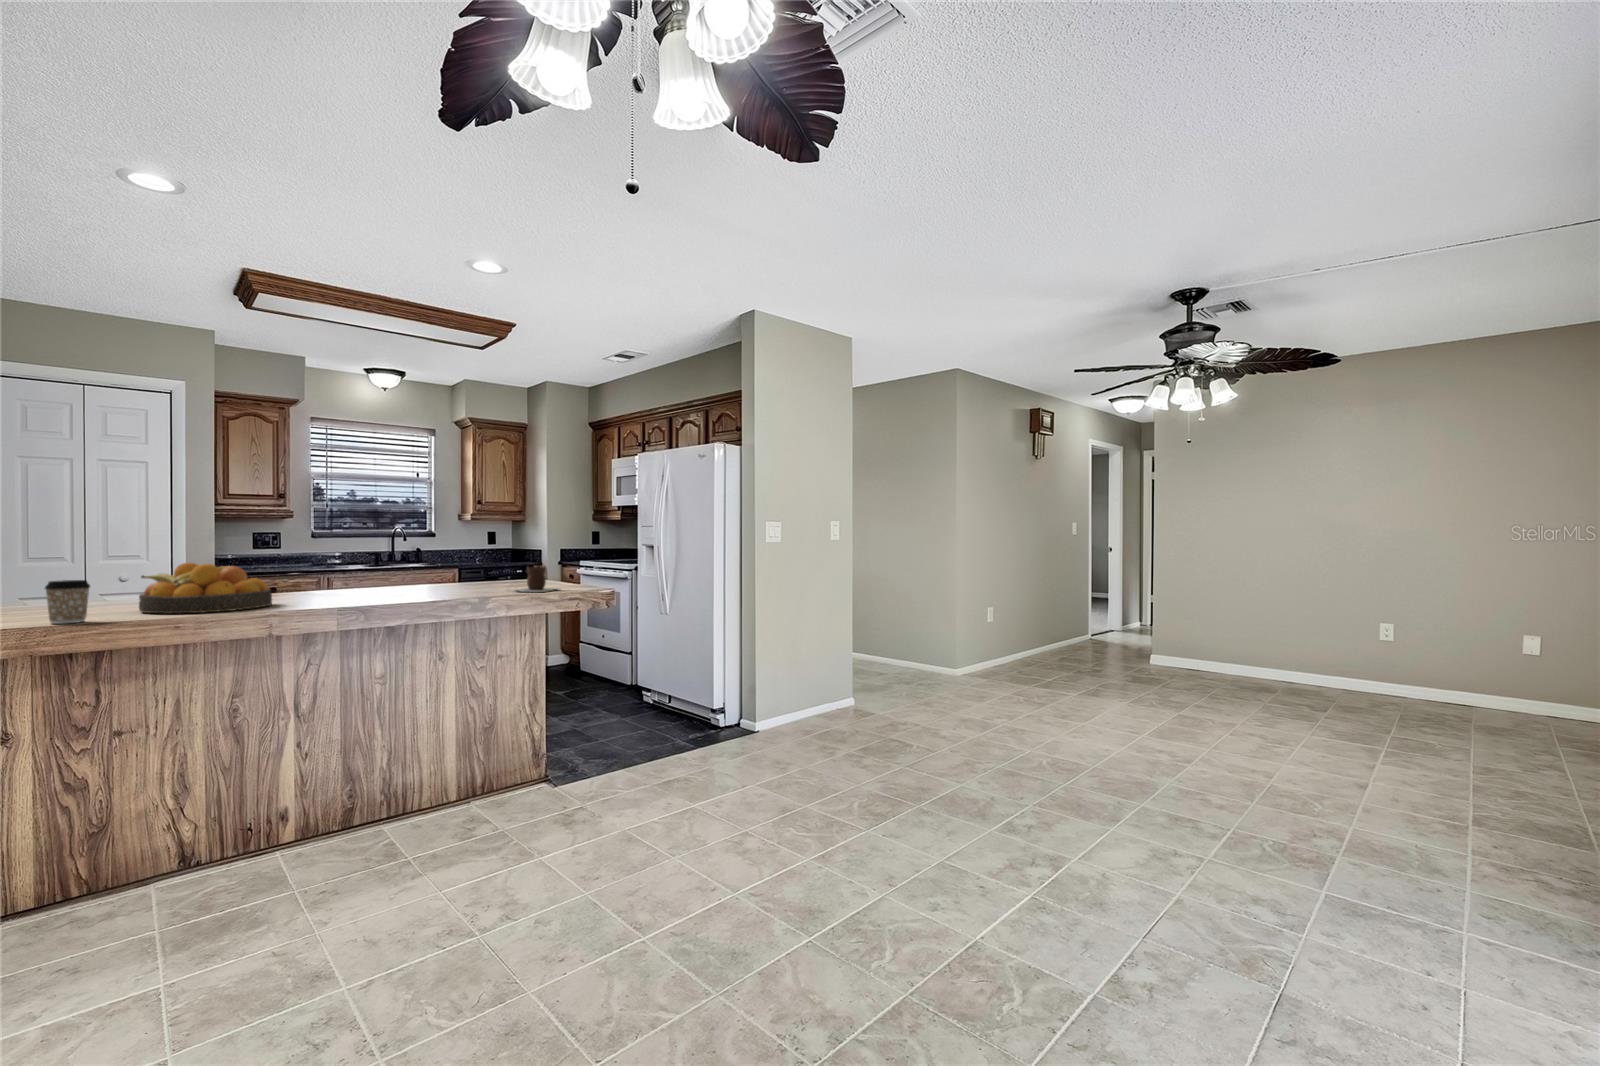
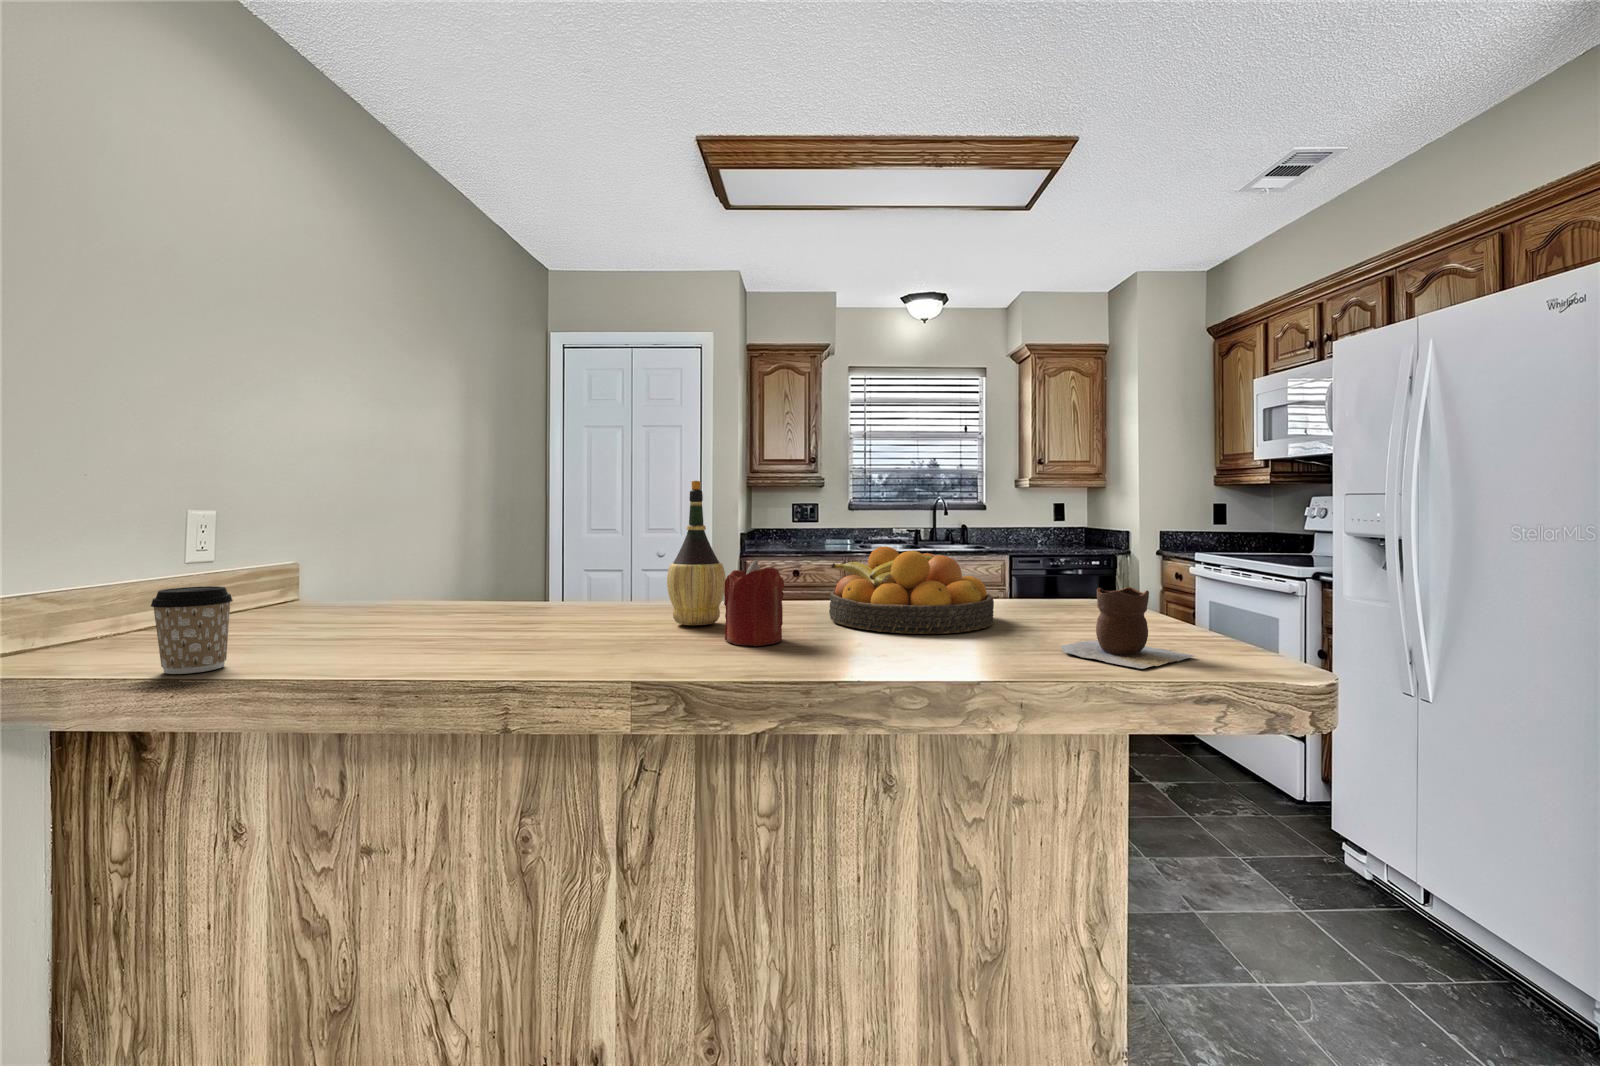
wine bottle: none [302,523,339,598] -> present [667,481,726,625]
candle: none [355,561,386,599] -> present [724,560,784,646]
fruit bowl: present [139,563,272,613] -> present [829,546,994,634]

